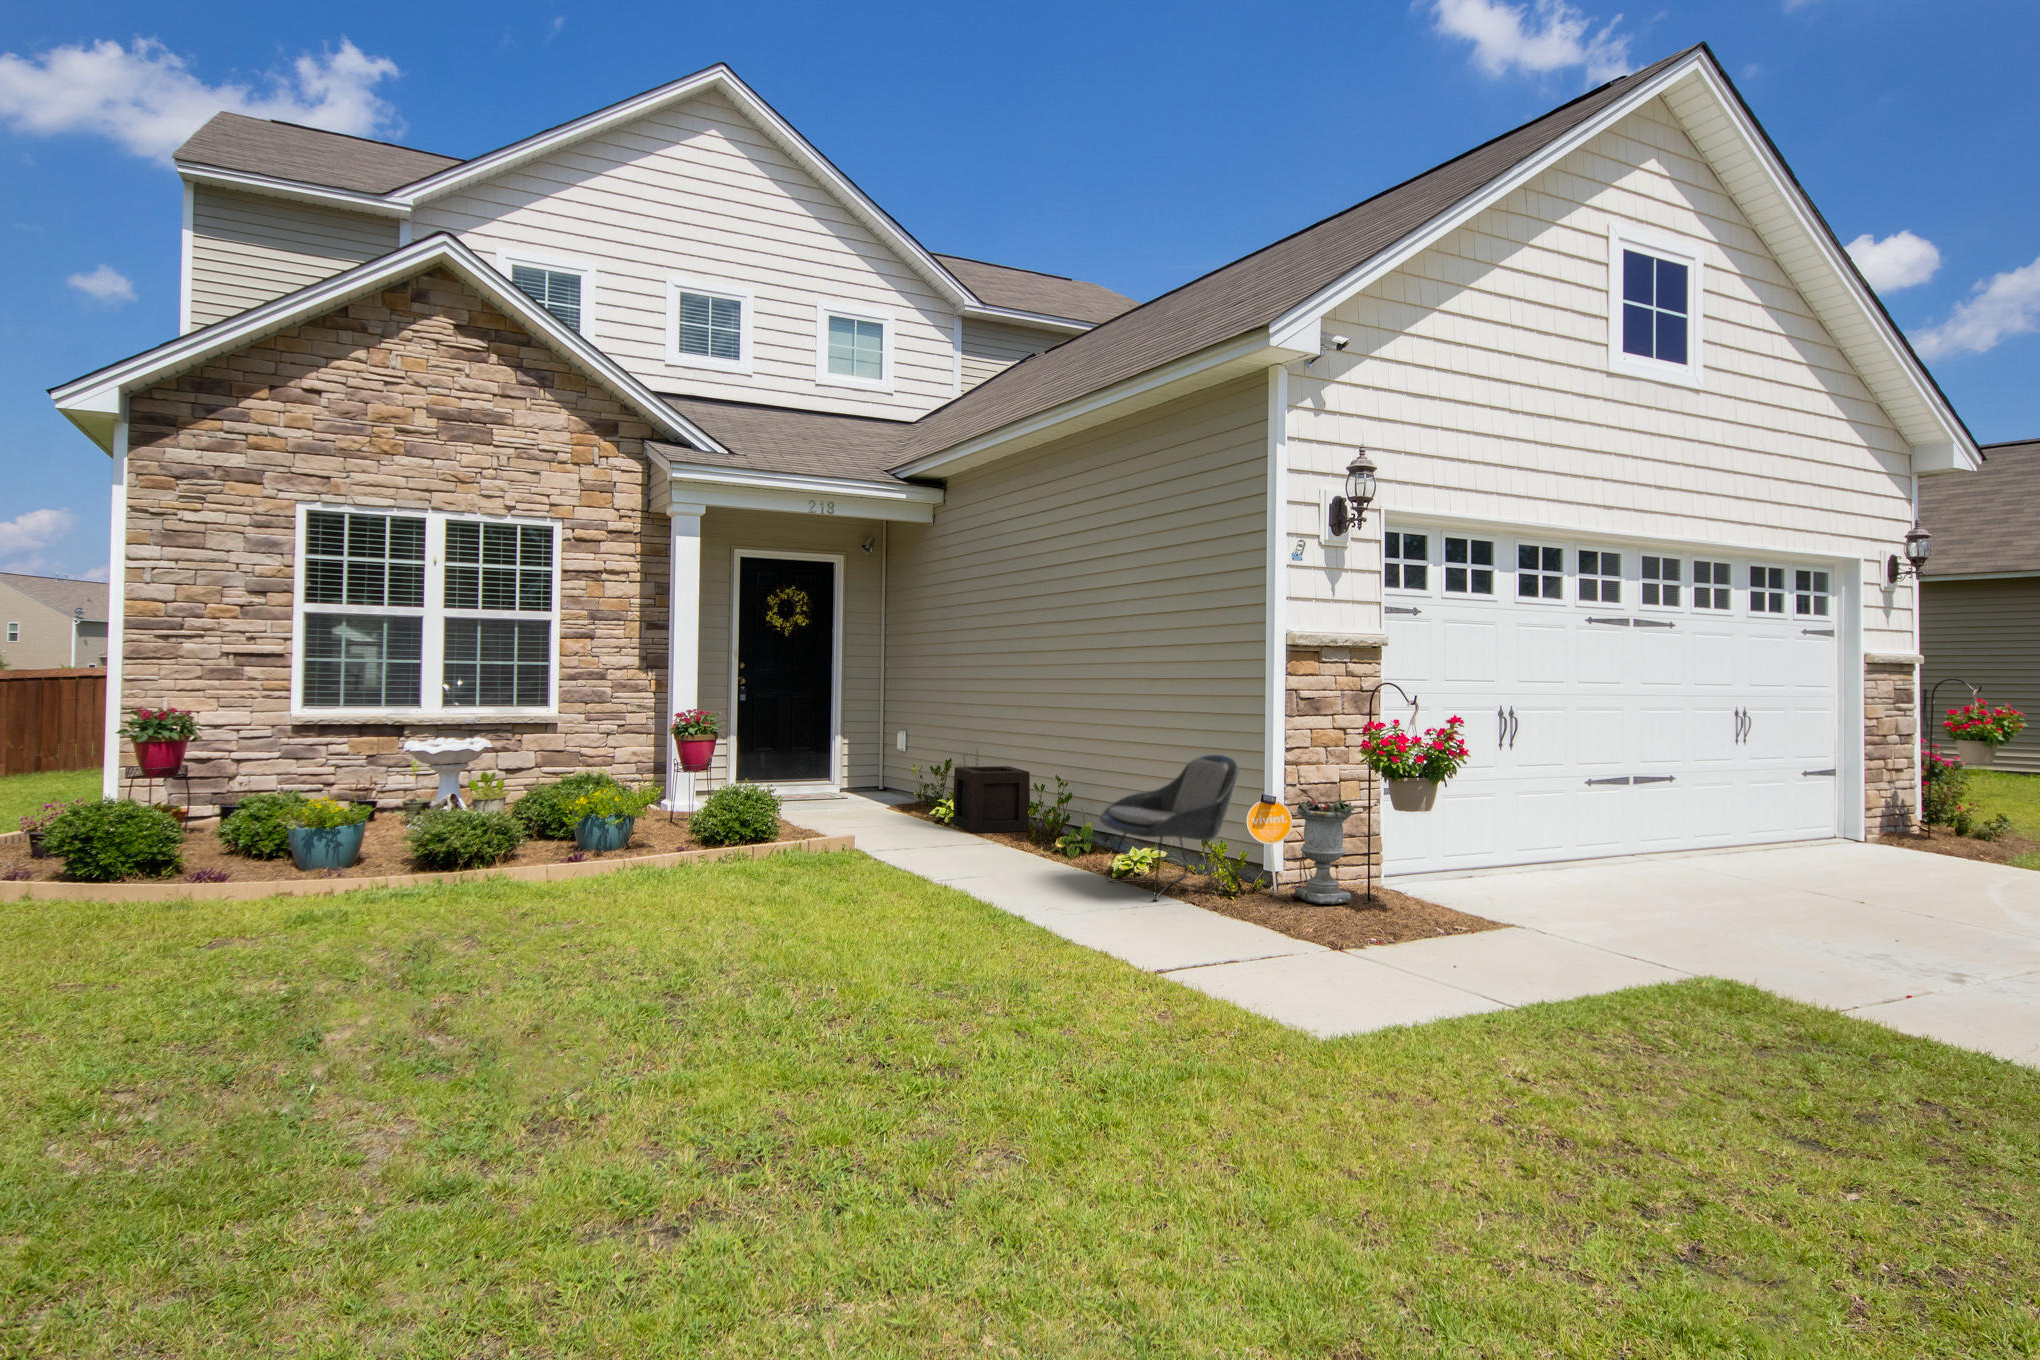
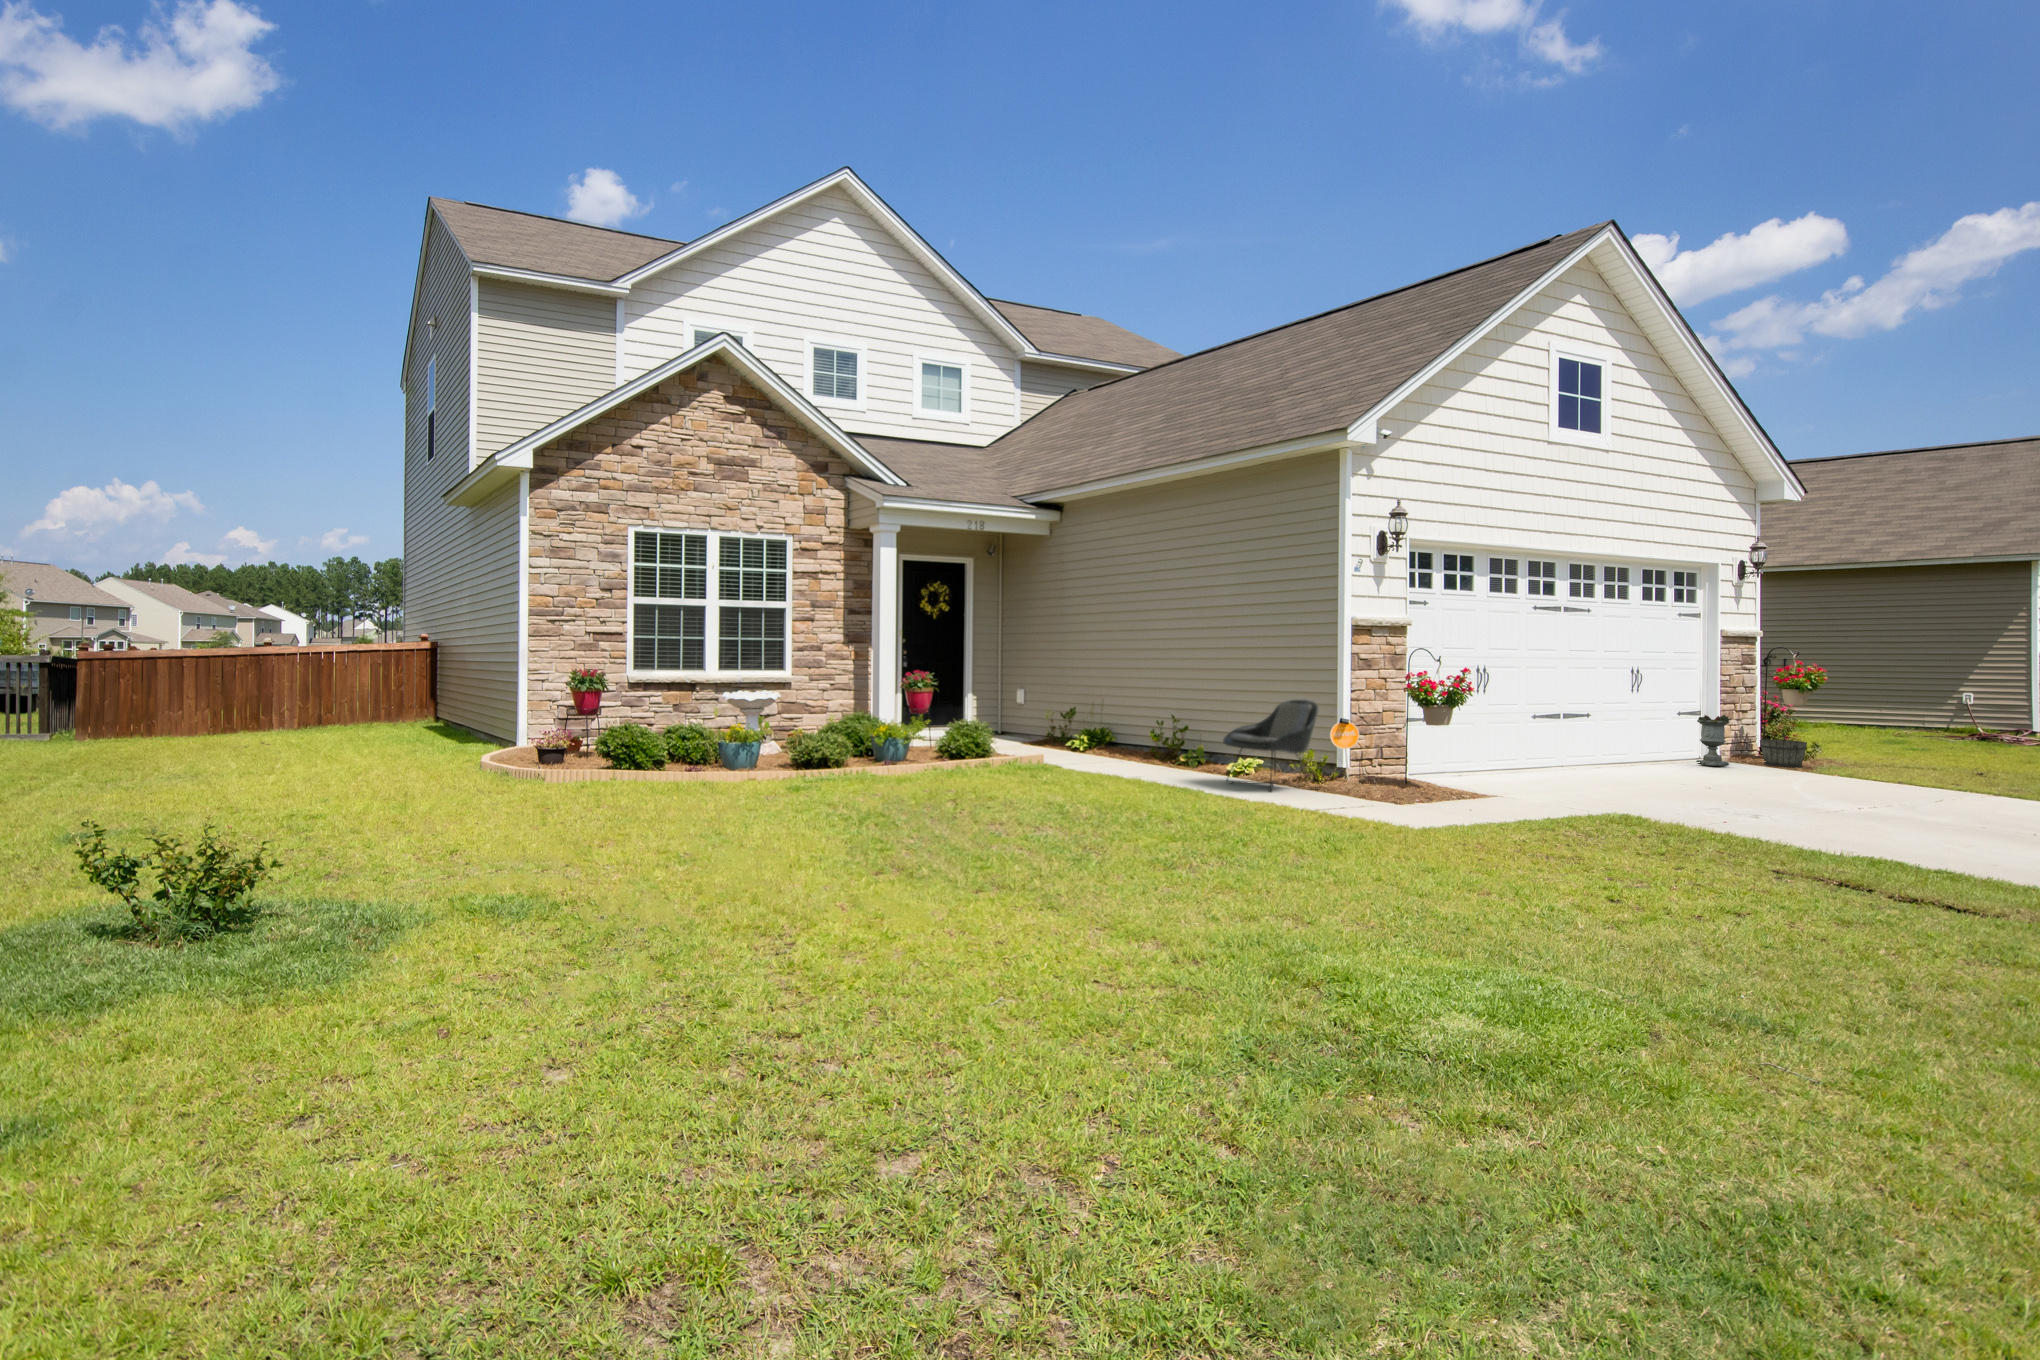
wooden crate: present [953,766,1030,833] -> none [1078,715,1138,762]
wooden bucket: none [1921,794,1991,844] -> present [1760,732,1807,767]
planter: present [1295,799,1356,904] -> present [1696,715,1731,767]

